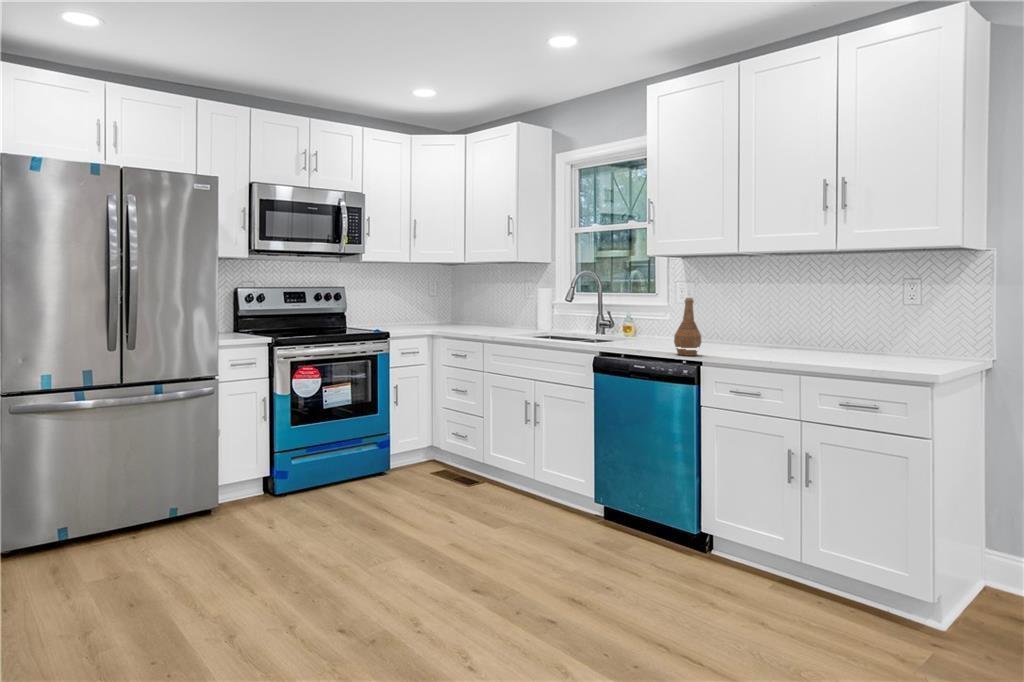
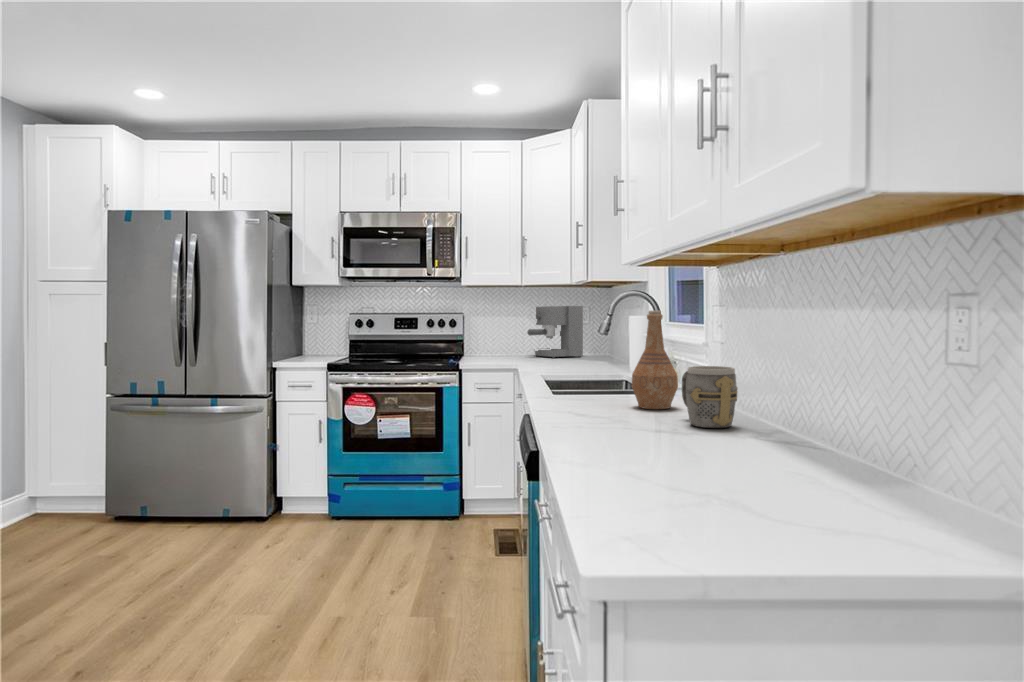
coffee maker: none [394,282,437,327] -> present [528,306,583,358]
mug: none [726,329,767,361] -> present [682,366,738,428]

